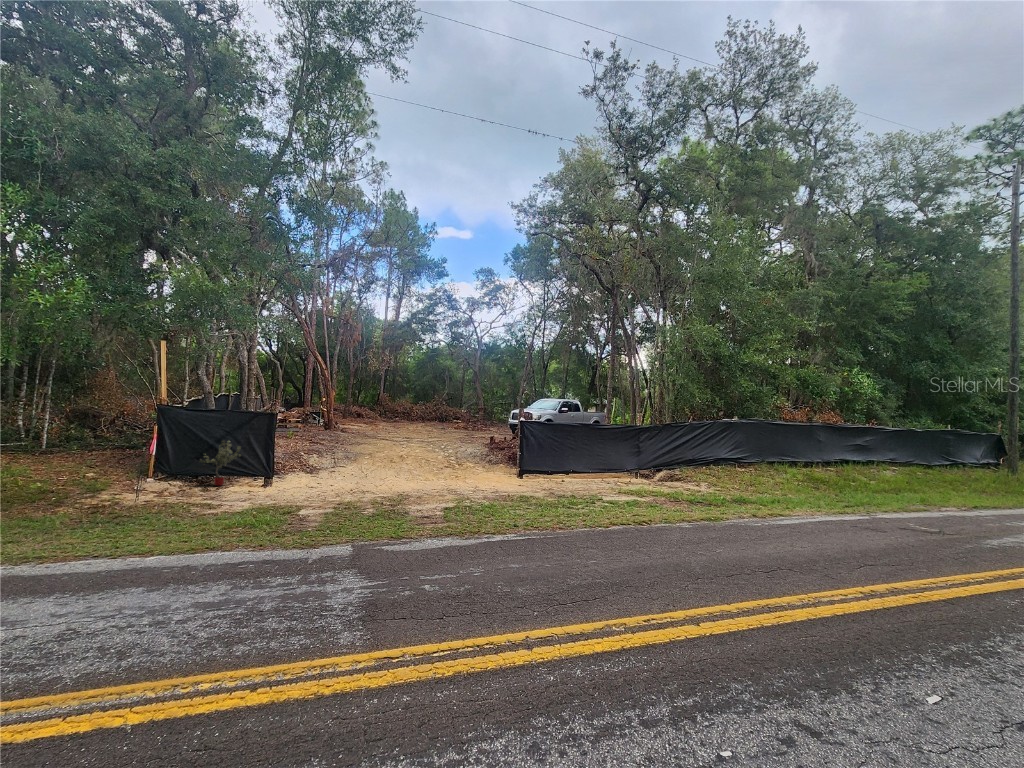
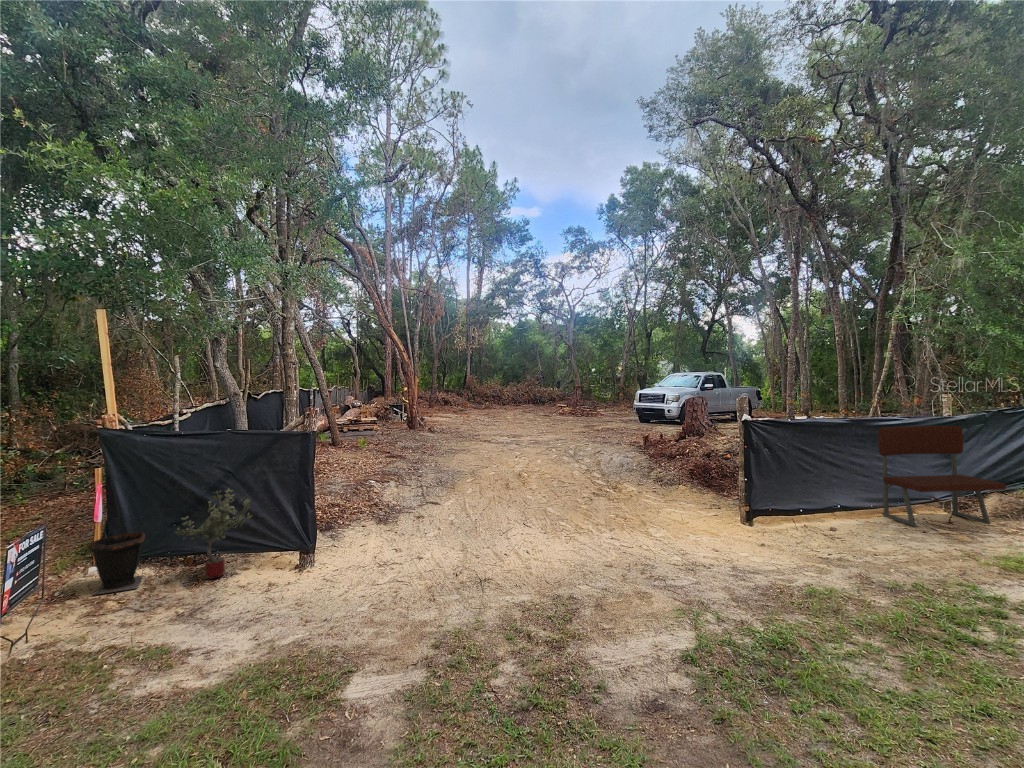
bench: none [591,429,641,479] -> present [878,426,1006,527]
bucket: none [154,462,182,489] -> present [88,532,145,595]

